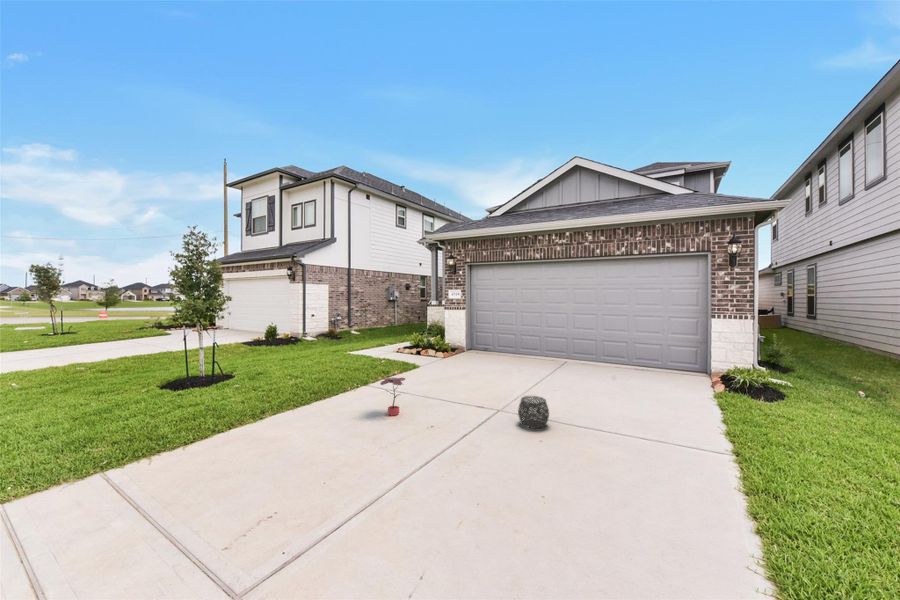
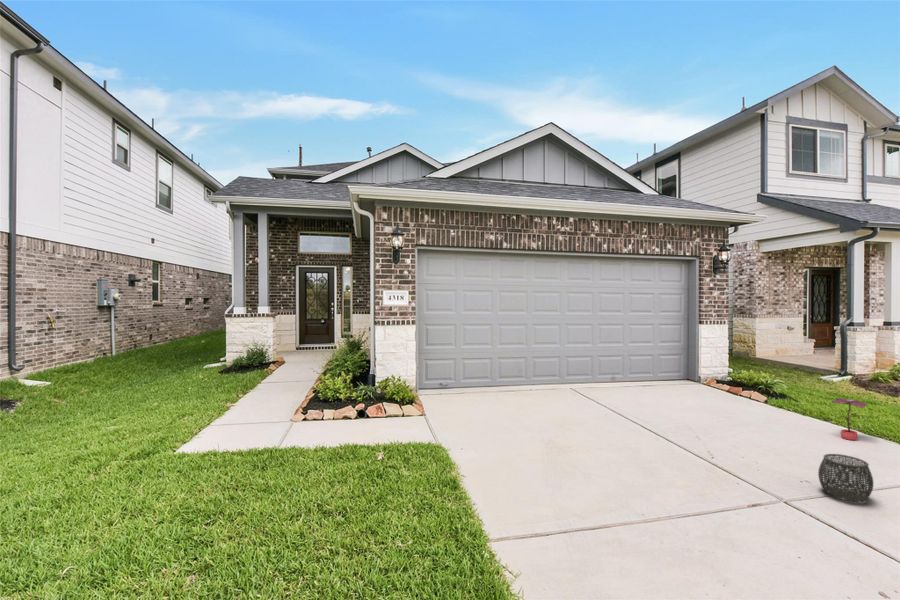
potted plant: present [380,378,405,416] -> present [832,398,868,440]

